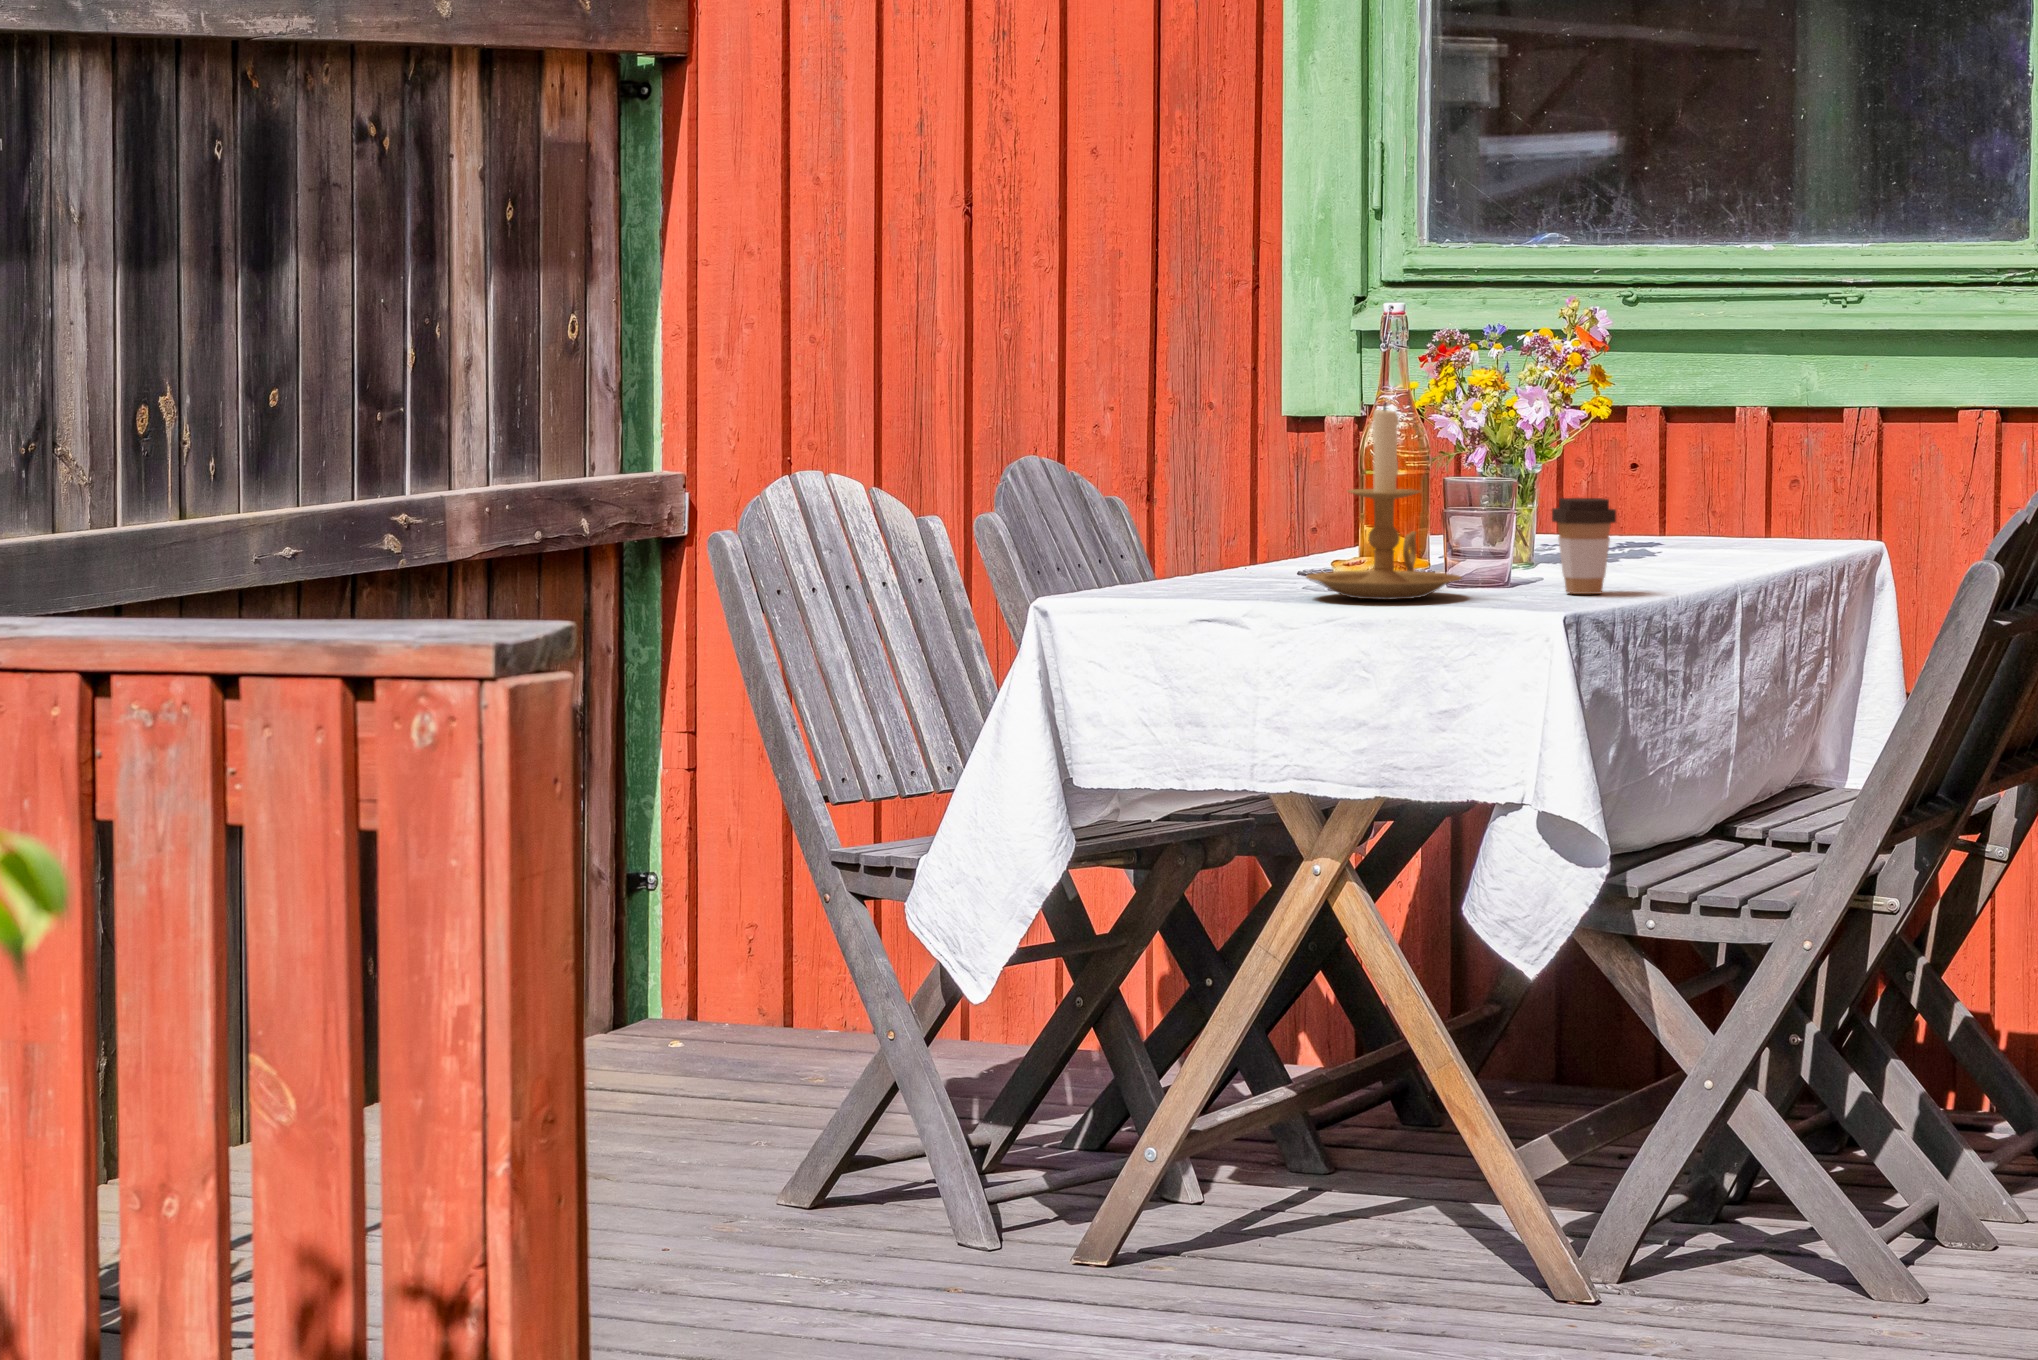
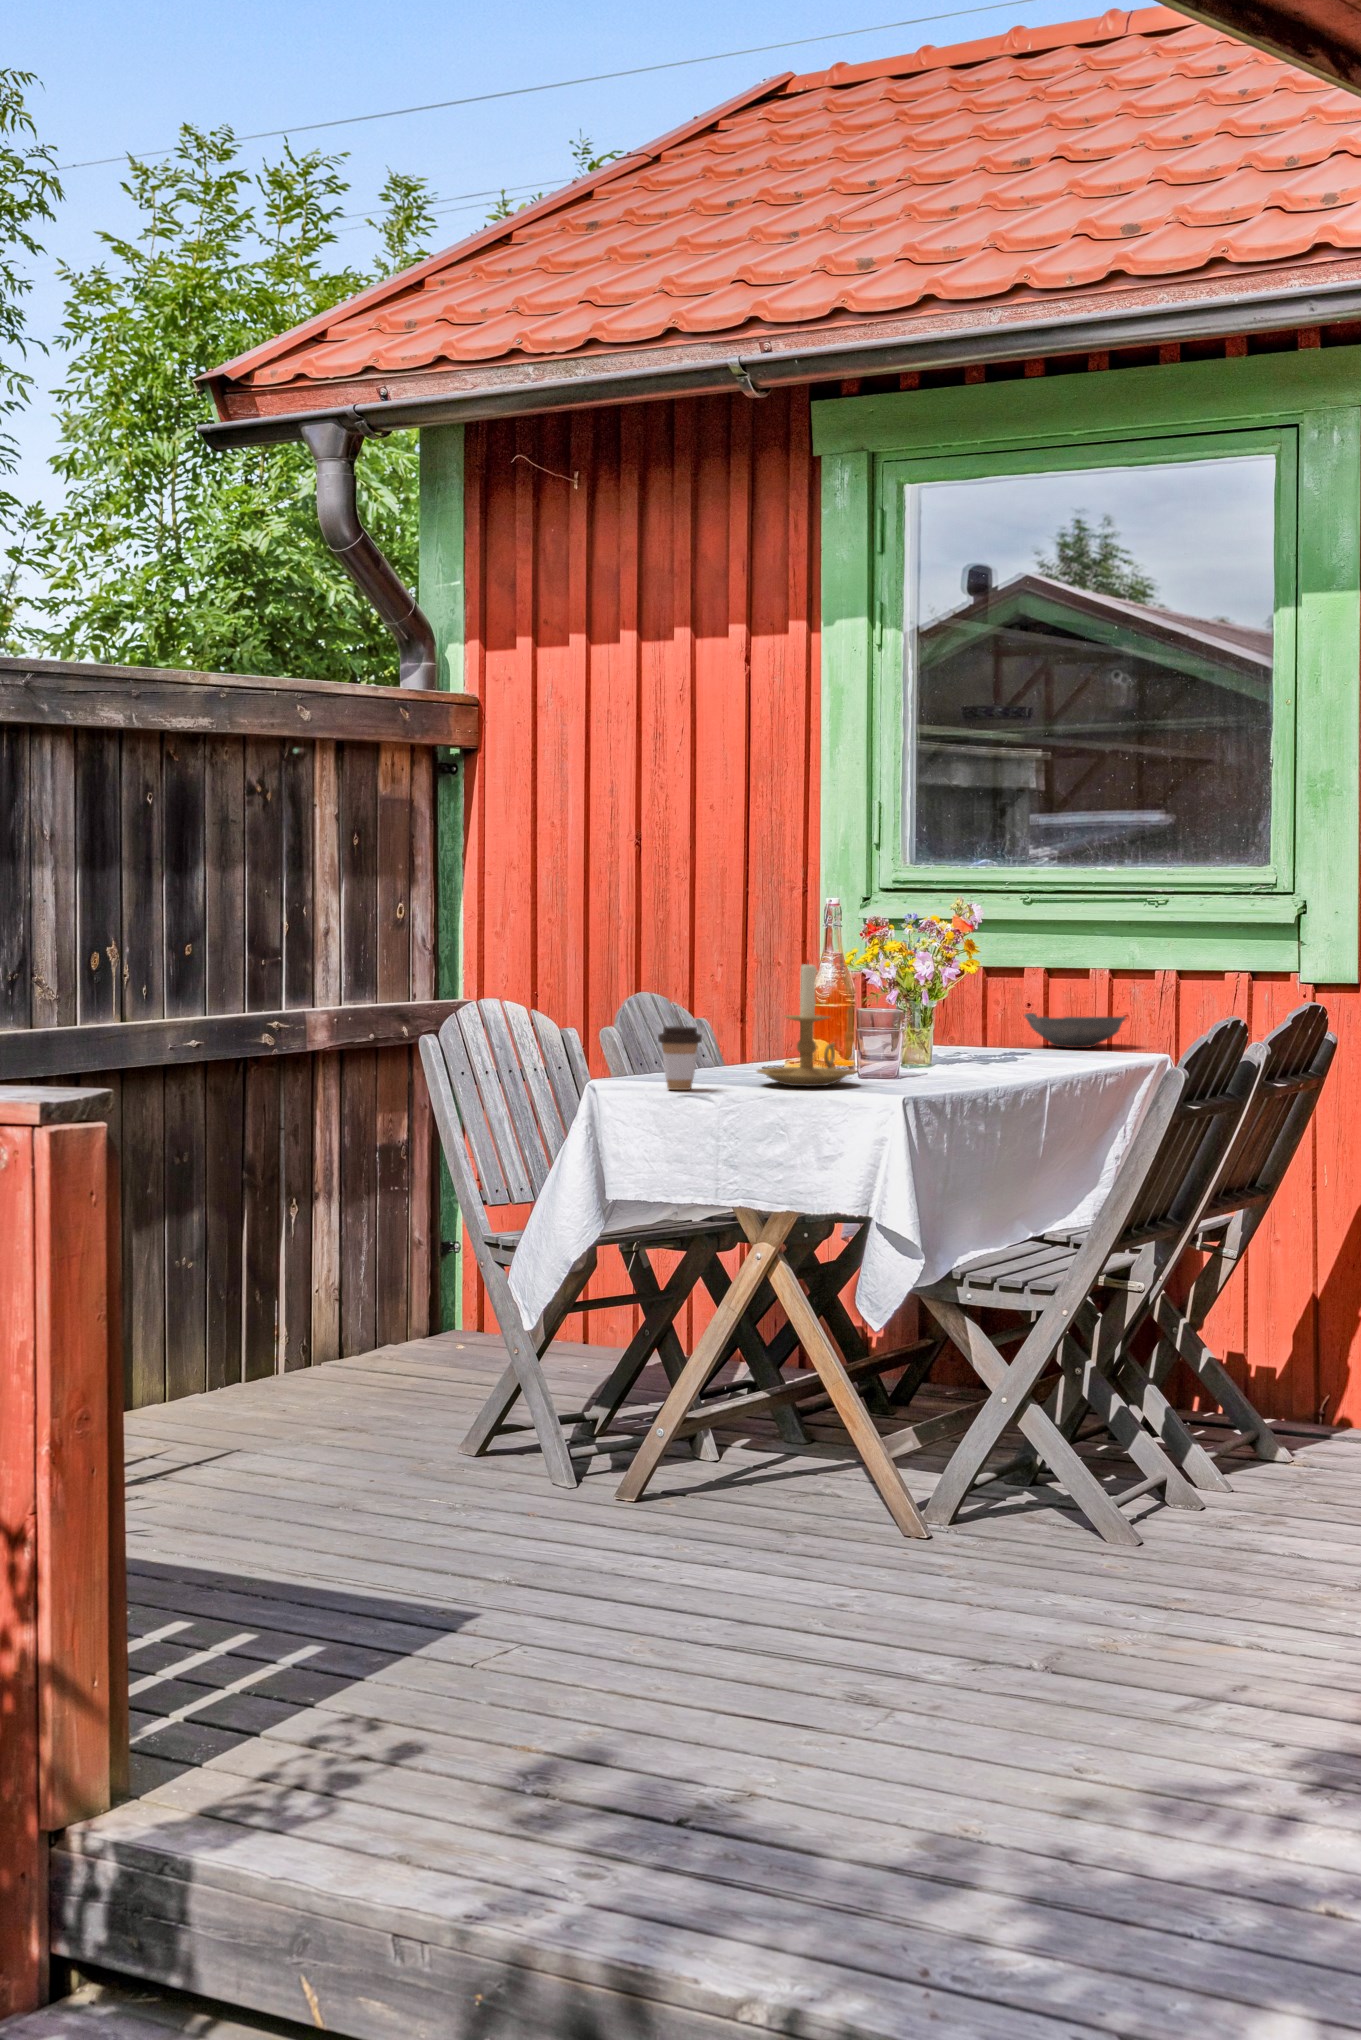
bowl: none [1642,479,1805,534] -> present [1024,1013,1125,1048]
coffee cup: present [1552,498,1616,594] -> present [658,1026,702,1090]

